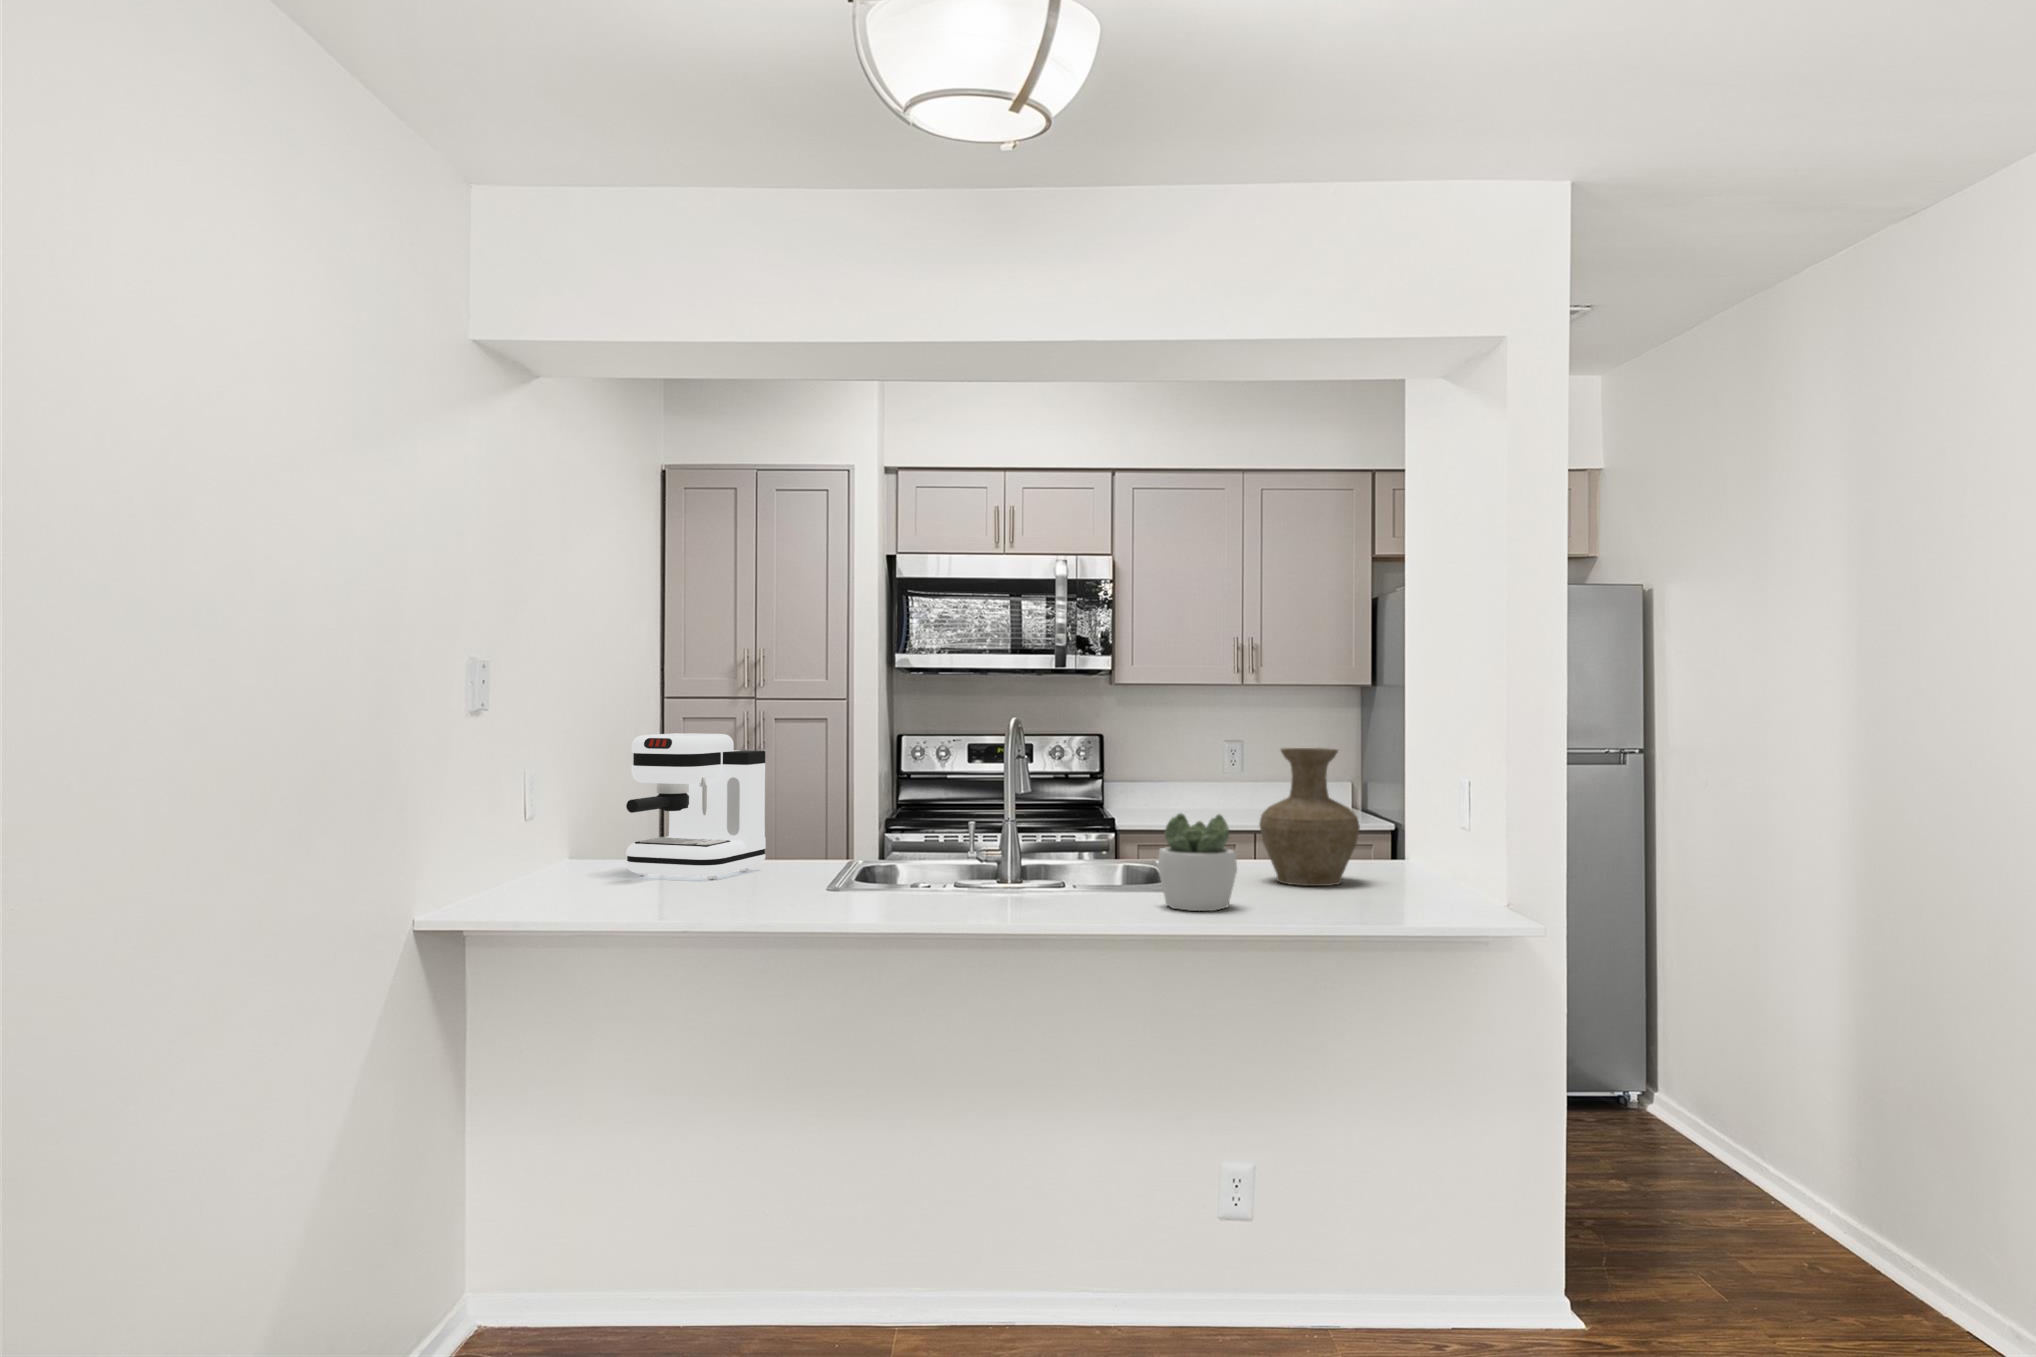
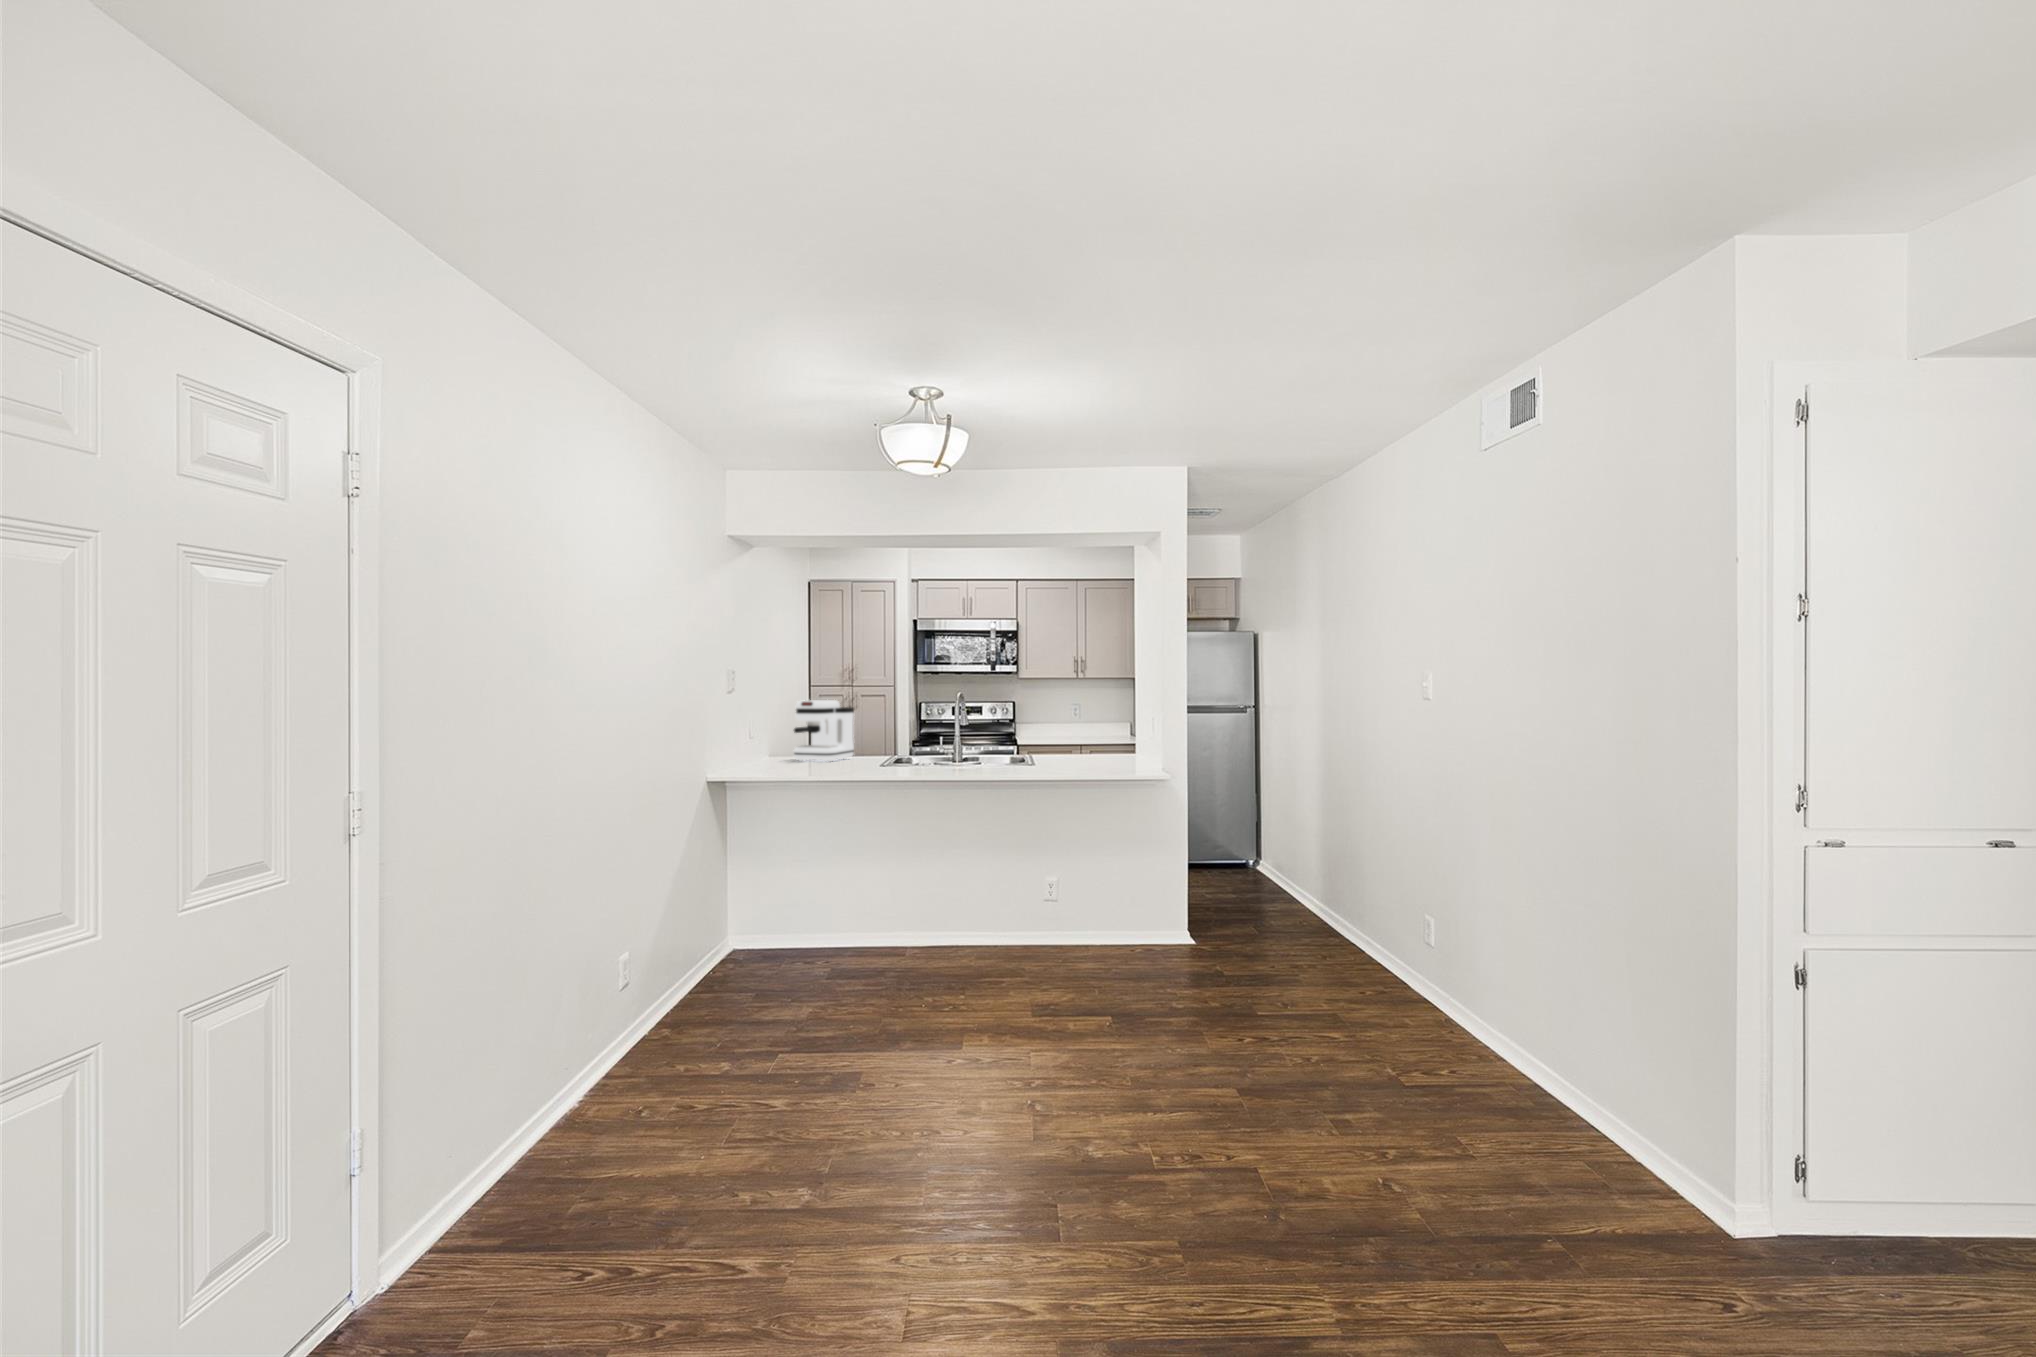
vase: present [1259,748,1360,886] -> none [1063,704,1105,762]
succulent plant: present [1158,813,1237,911] -> none [1014,730,1046,769]

